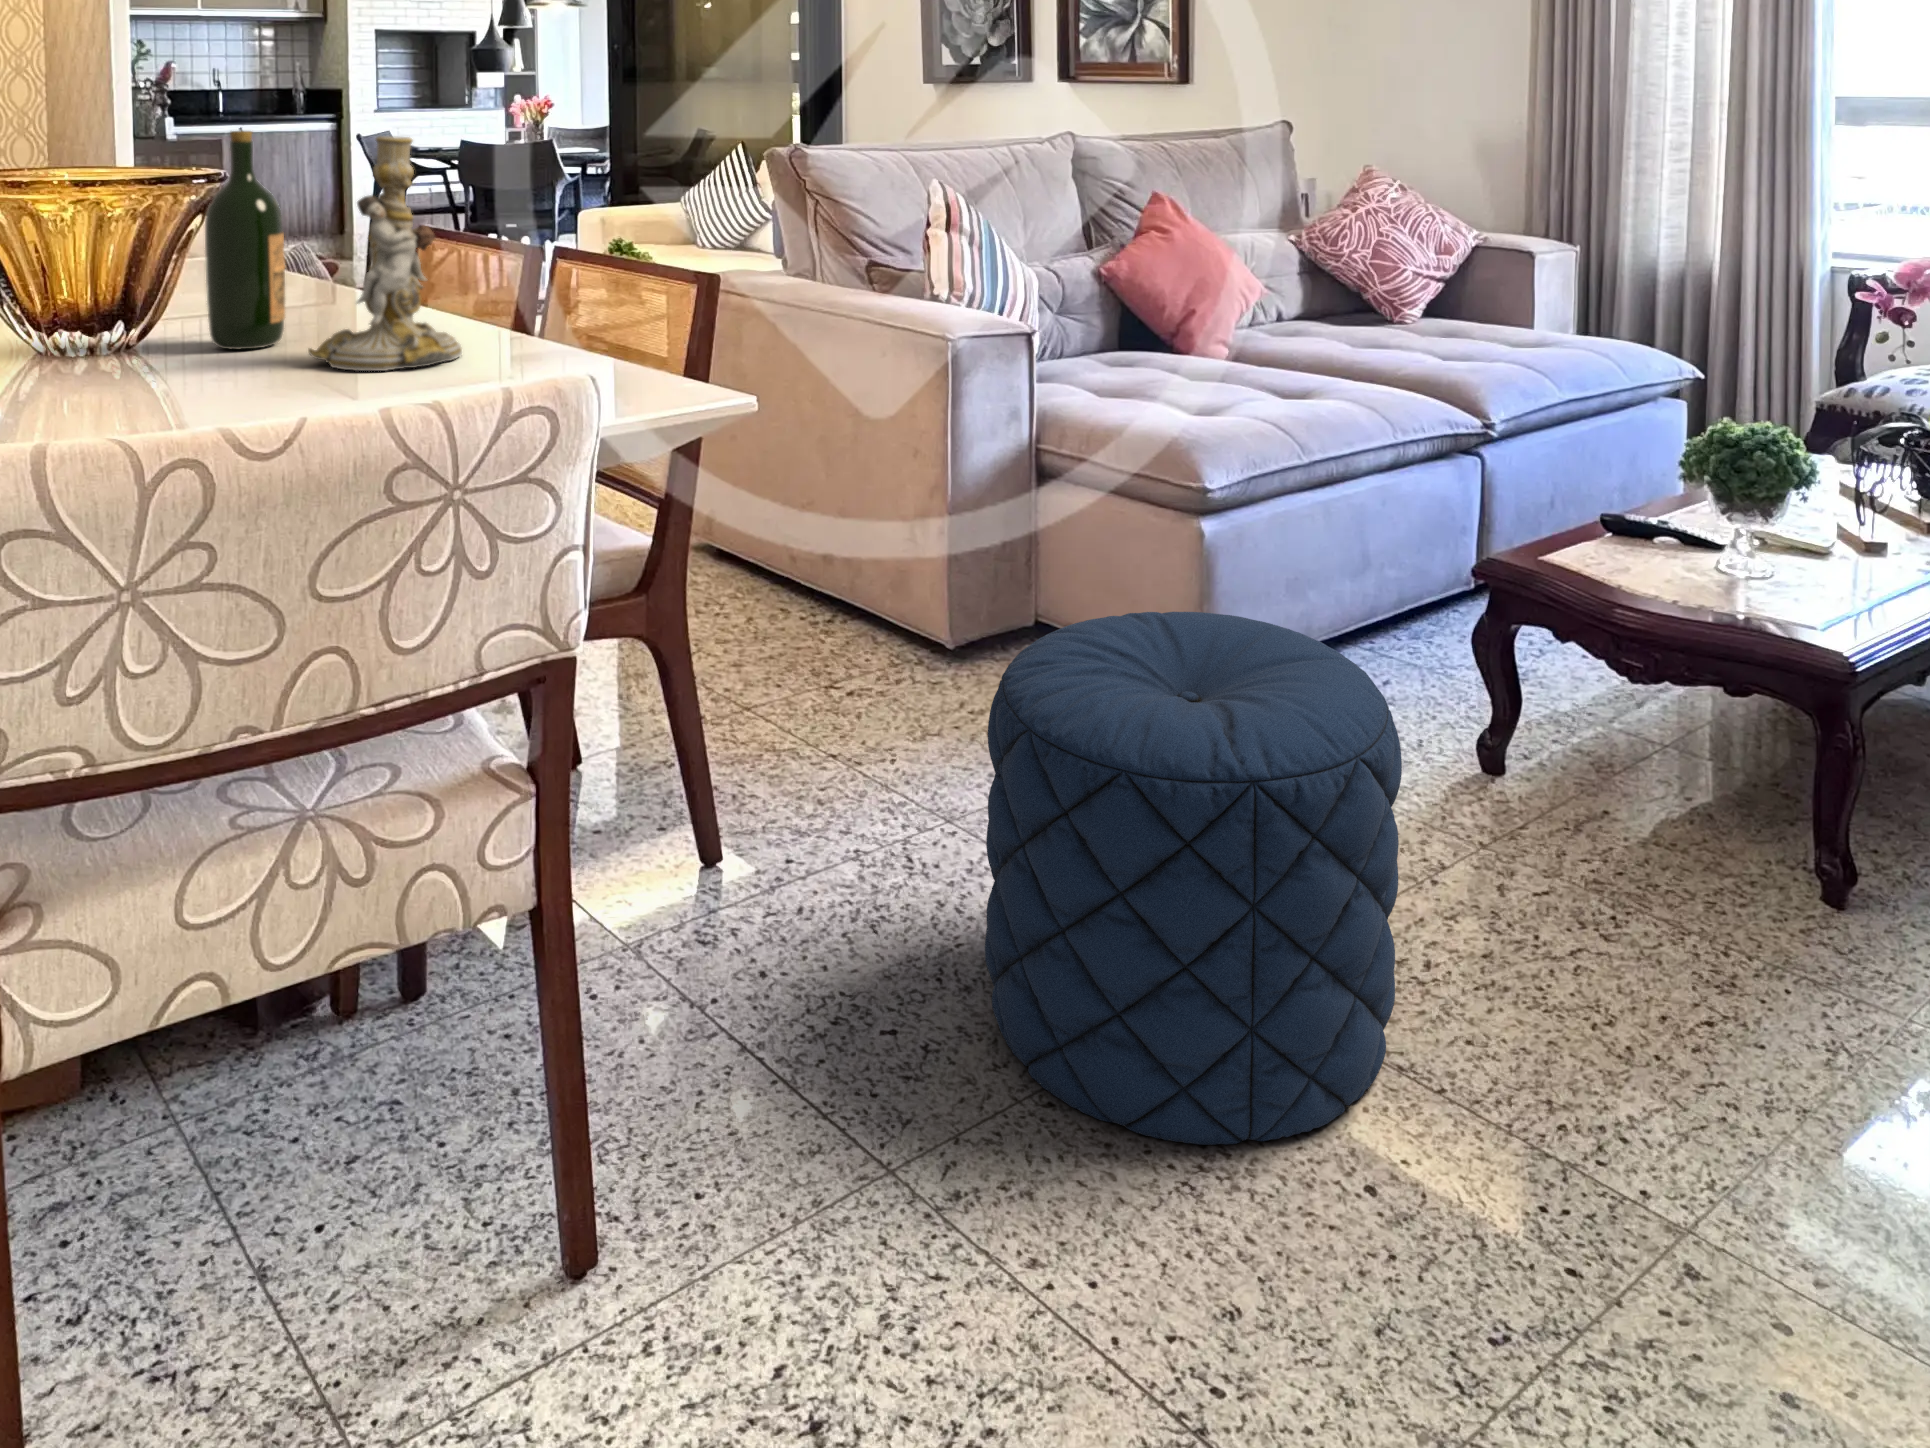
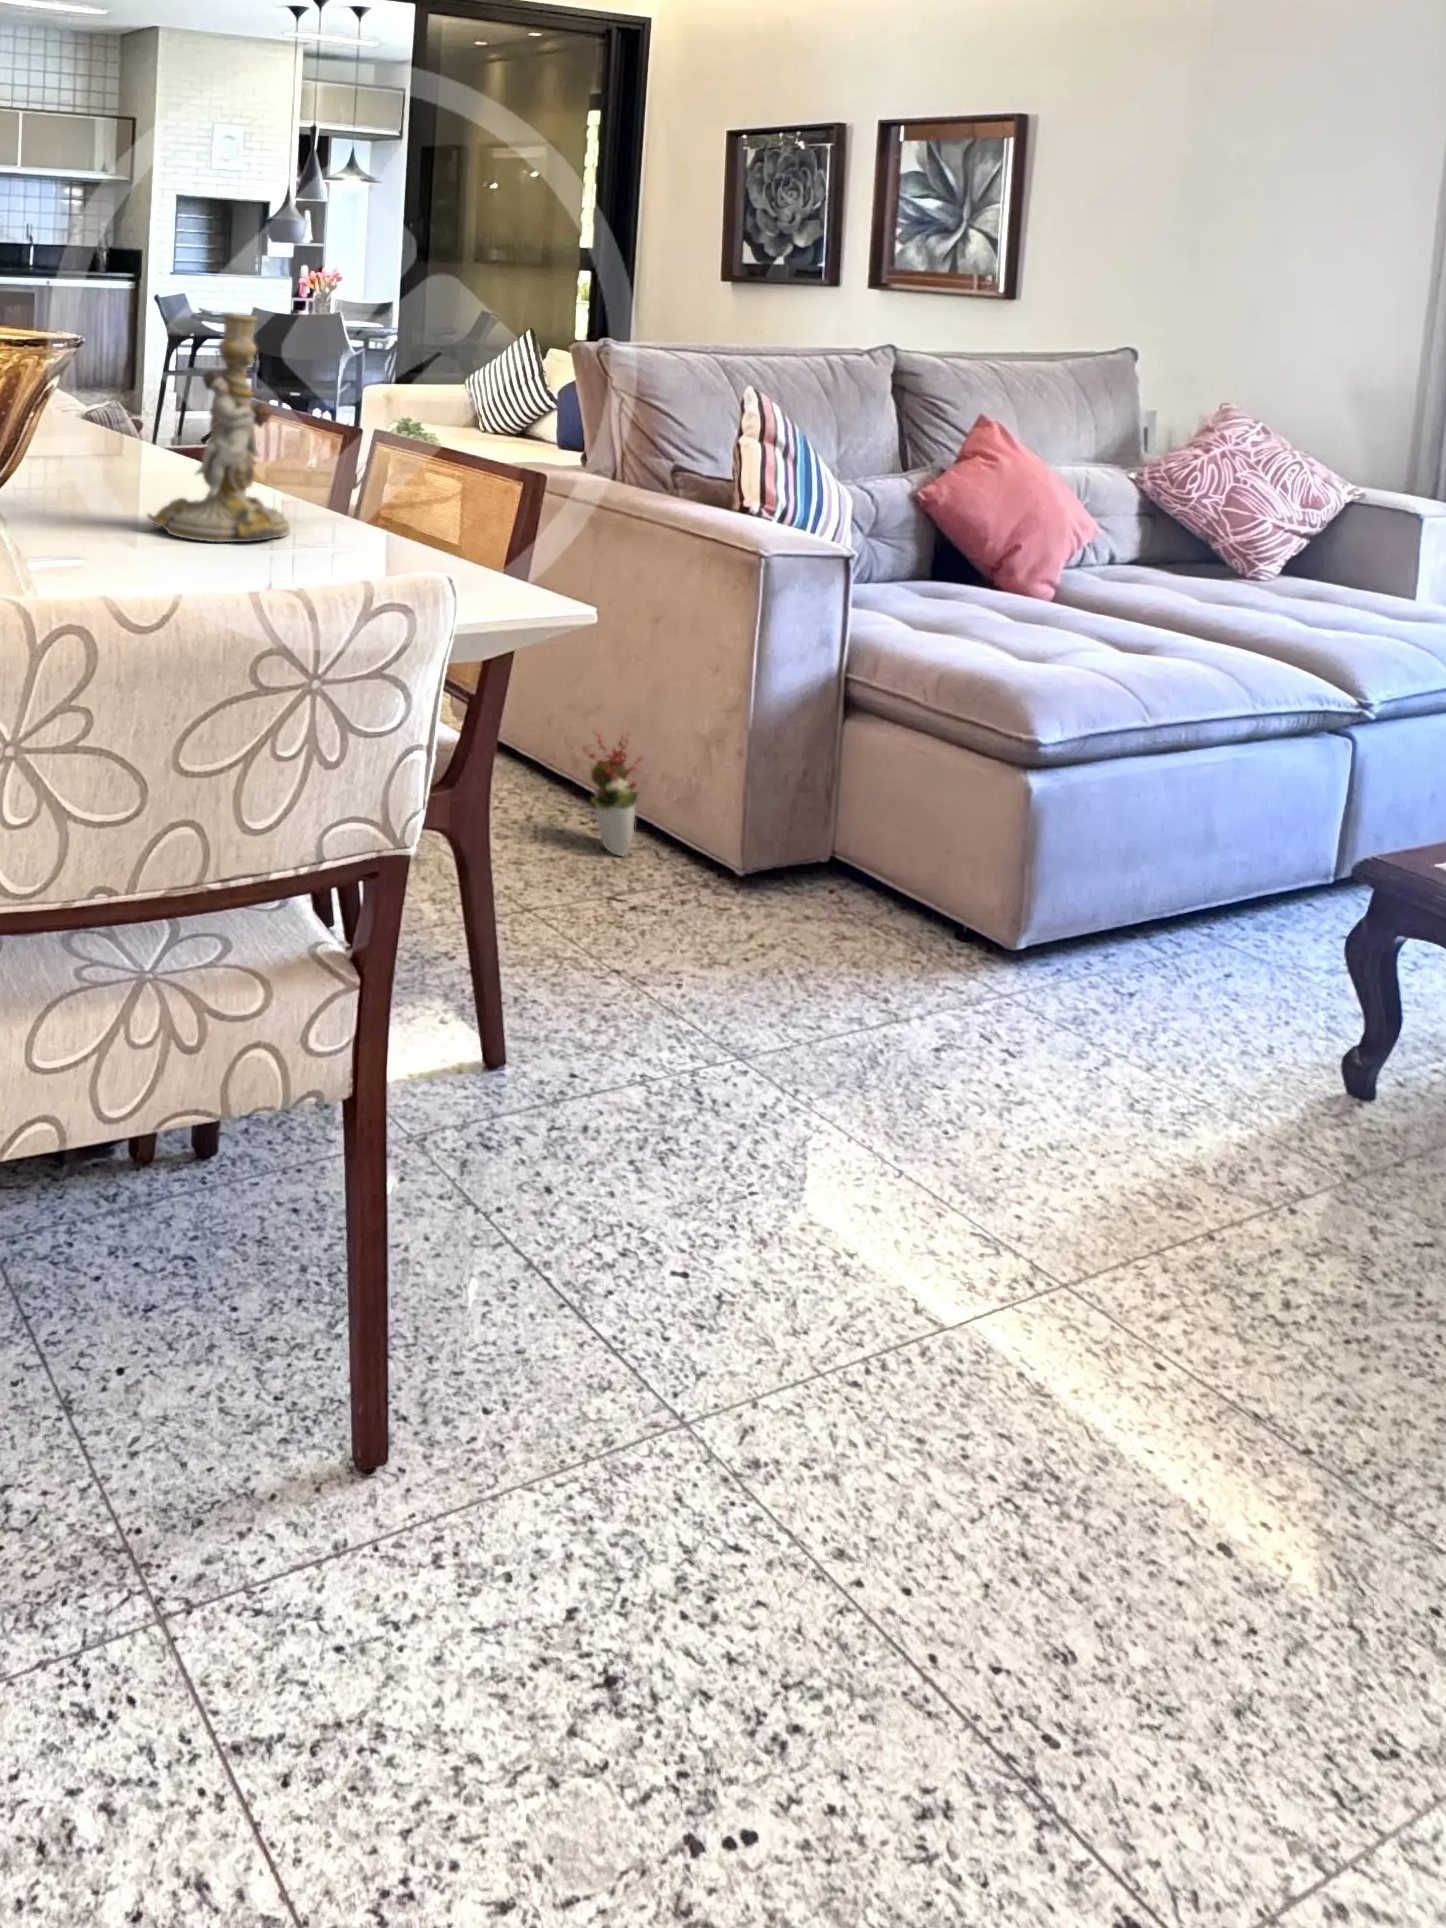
wine bottle: present [205,131,285,350] -> none [55,299,128,508]
decorative plant: none [798,526,857,649] -> present [587,735,641,856]
pouf: present [985,612,1402,1145] -> none [783,872,1281,1468]

